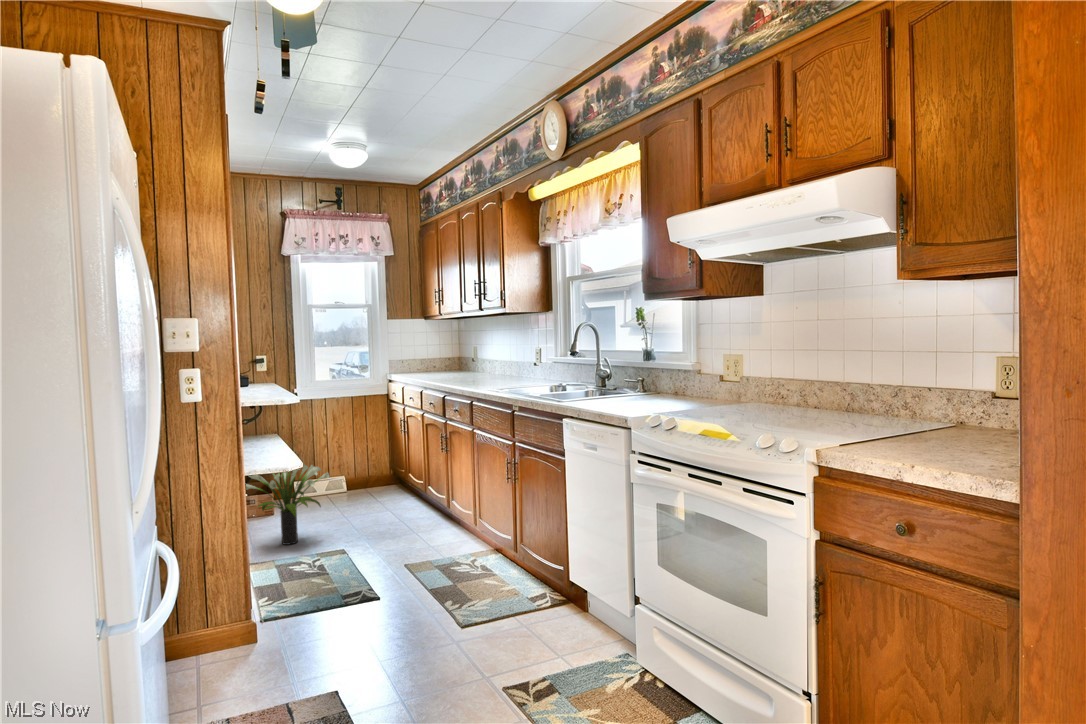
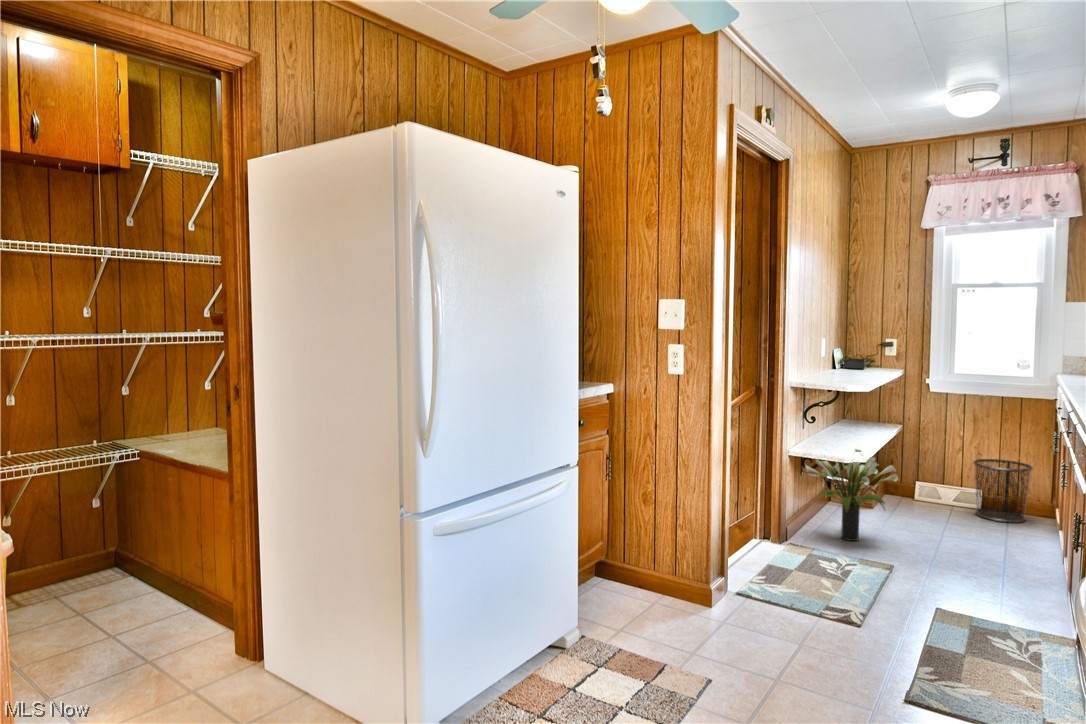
trash can: none [343,447,384,497] -> present [973,459,1033,523]

